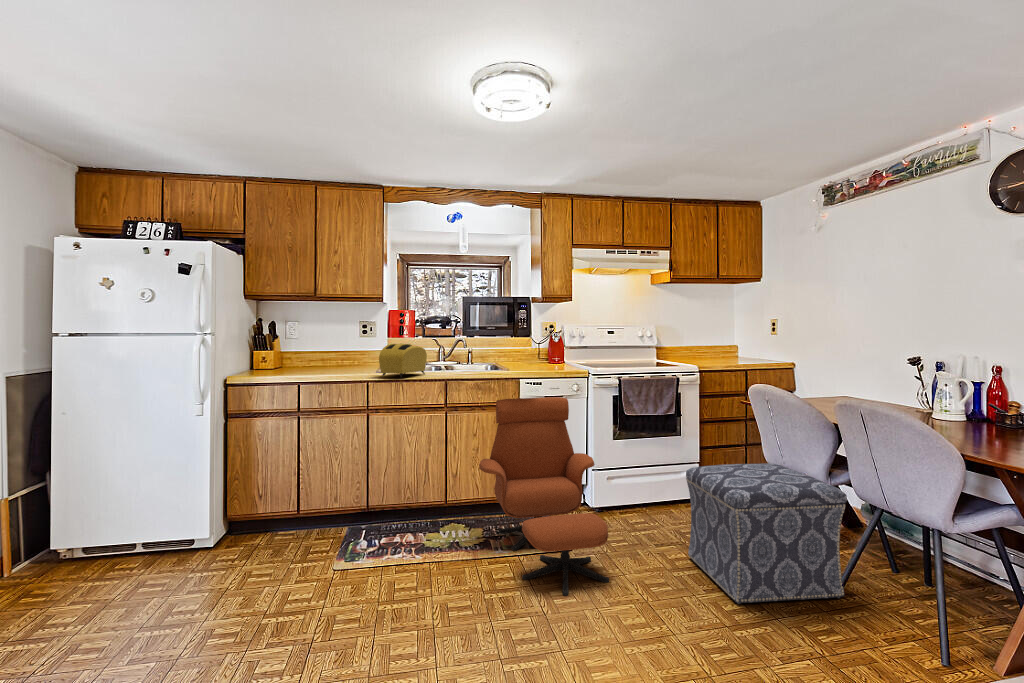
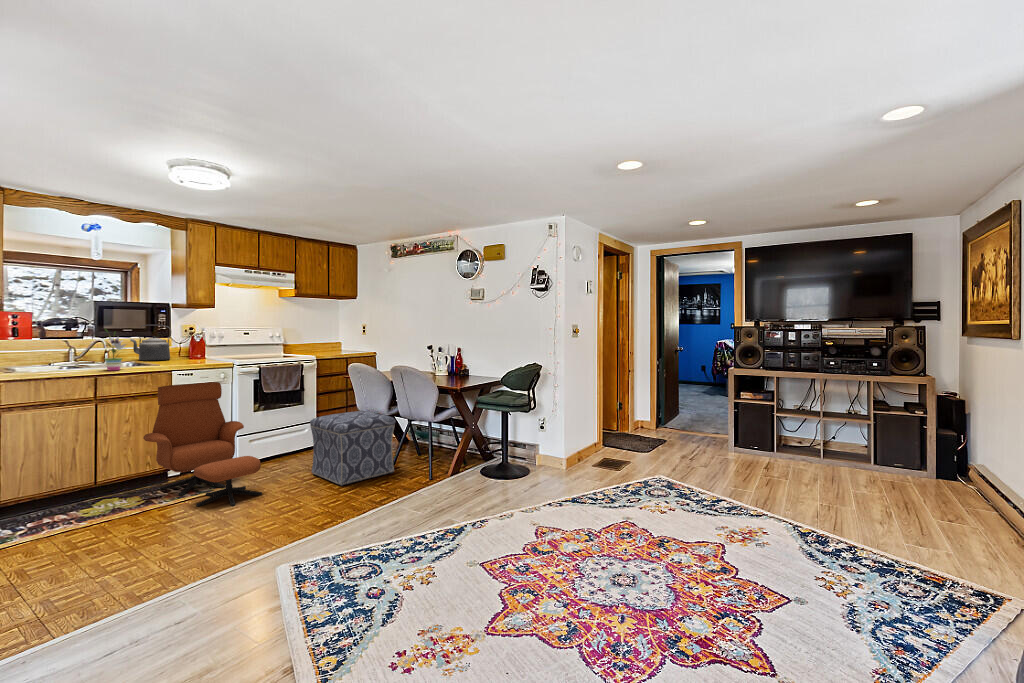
kettle: none [488,323,526,366] -> present [130,325,171,360]
potted plant: none [449,326,472,377] -> present [105,329,126,370]
toaster: present [379,343,427,377] -> none [24,343,76,374]

